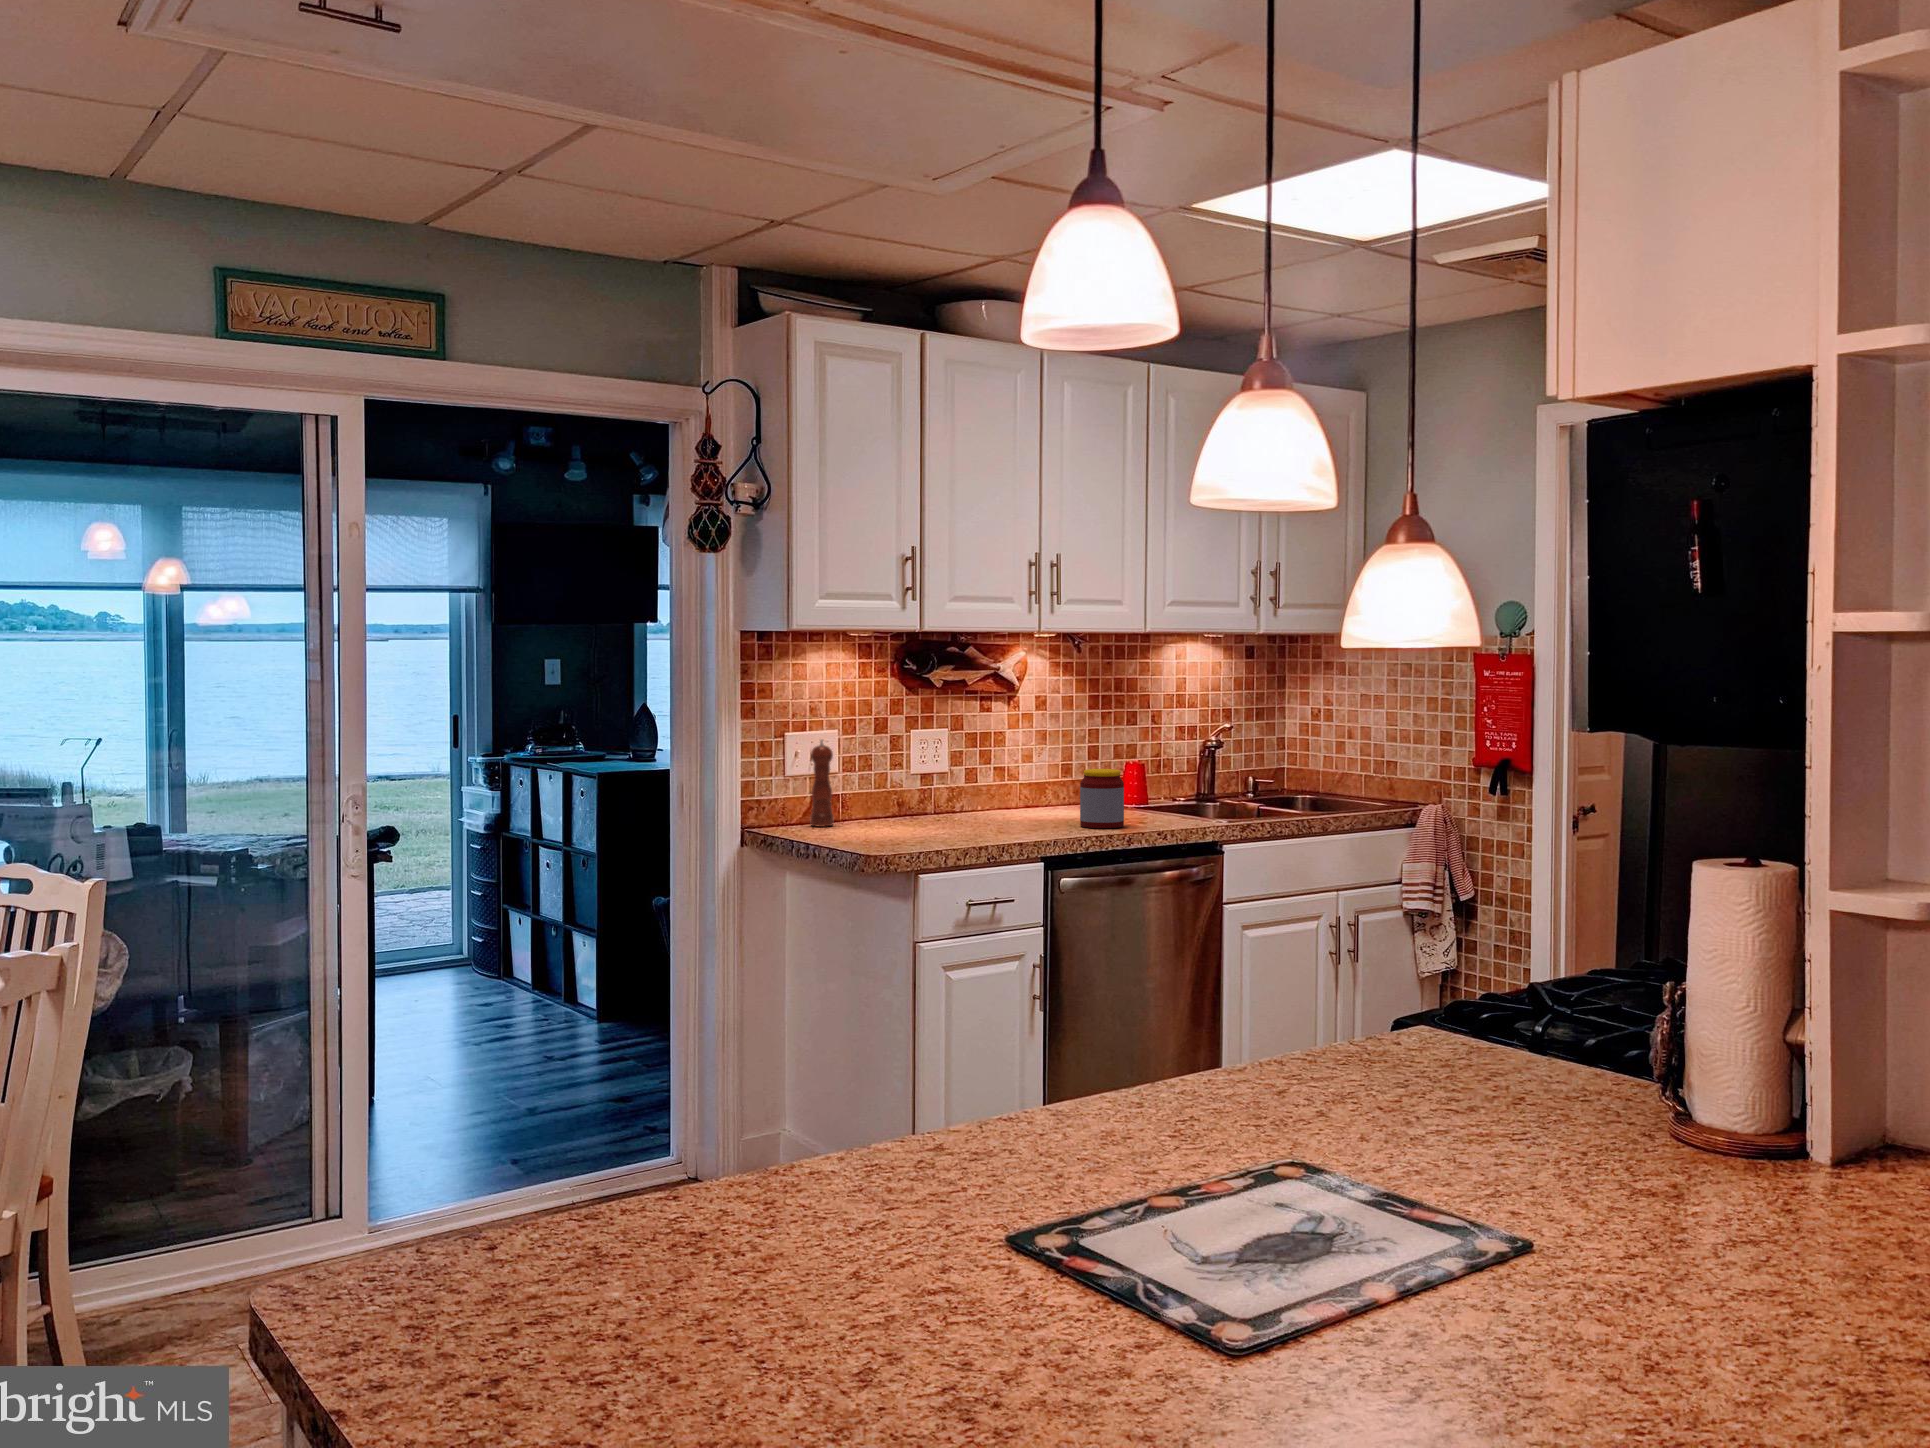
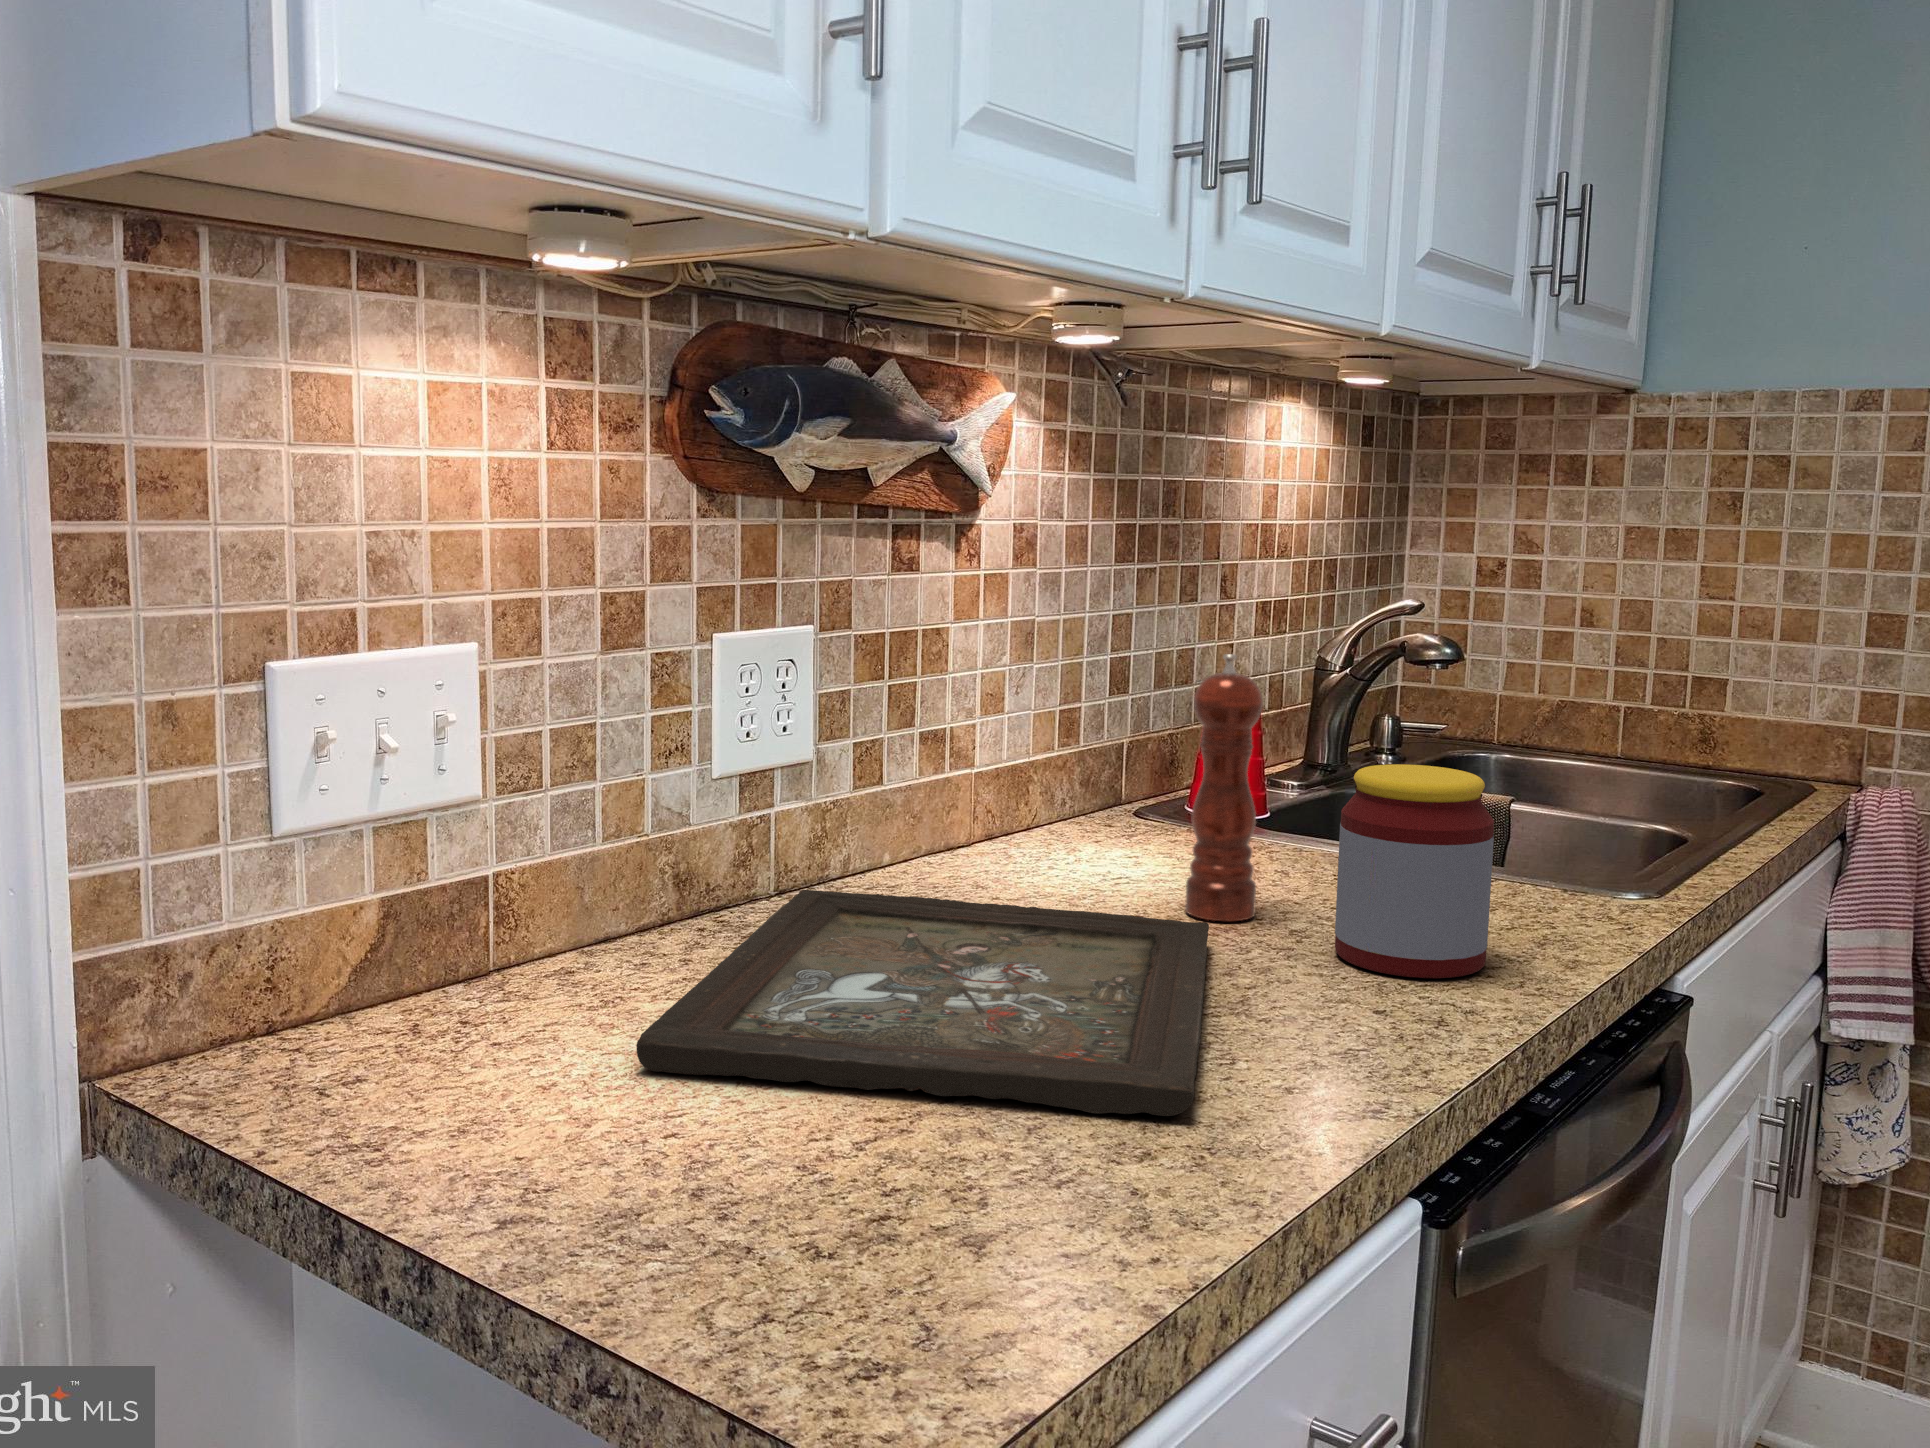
pepper mill: present [810,739,833,827] -> present [1185,654,1263,921]
tray: none [865,809,1047,837] -> present [637,890,1209,1116]

